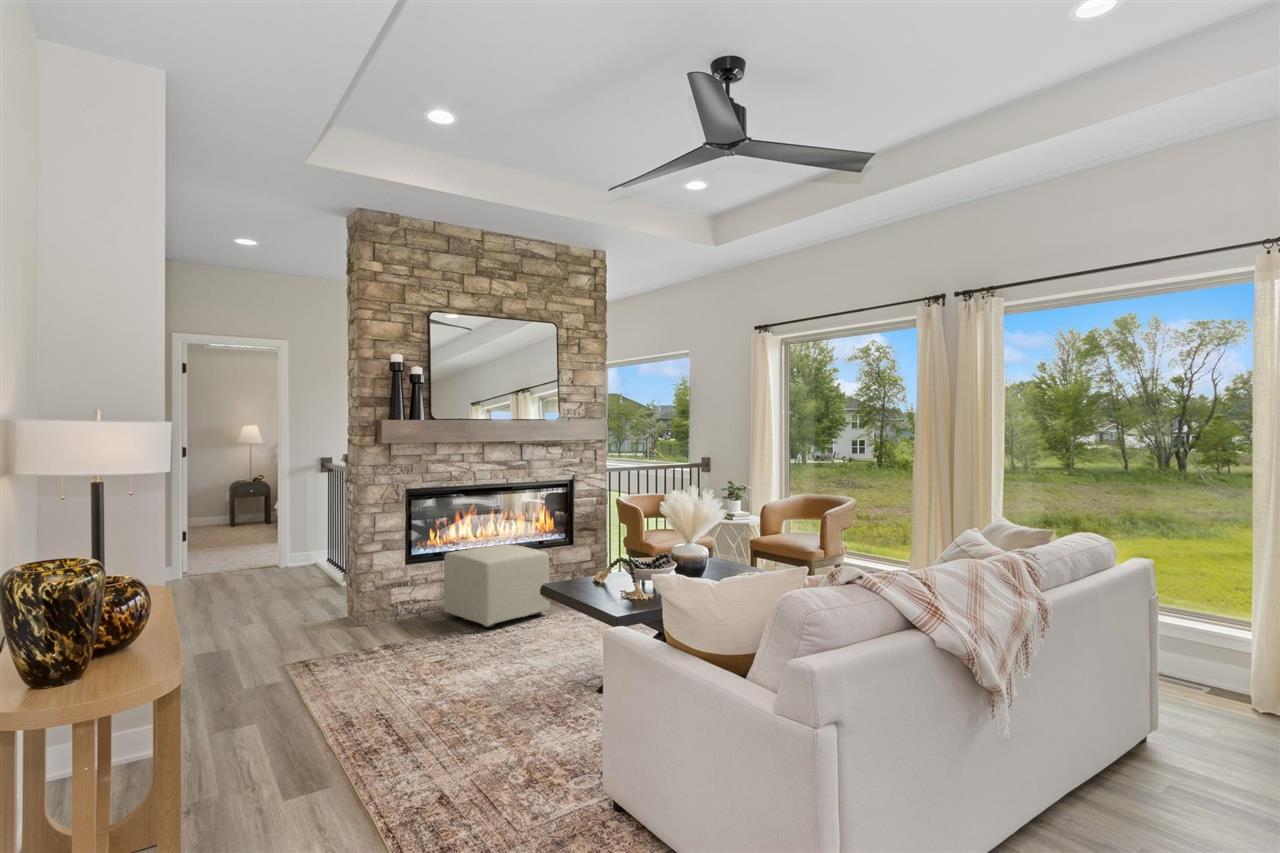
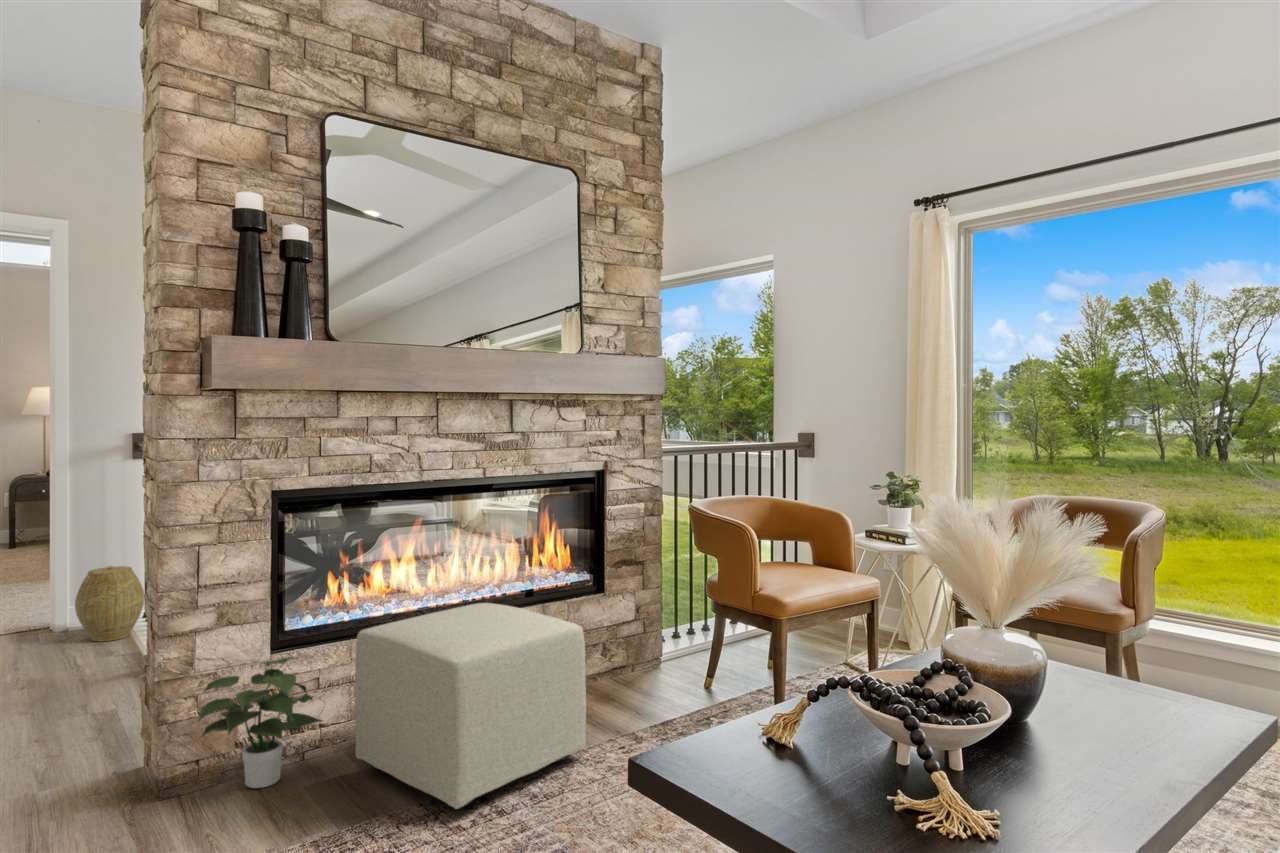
woven basket: none [294,531,329,572] -> present [75,566,144,641]
potted plant: none [376,566,430,622] -> present [199,657,322,788]

